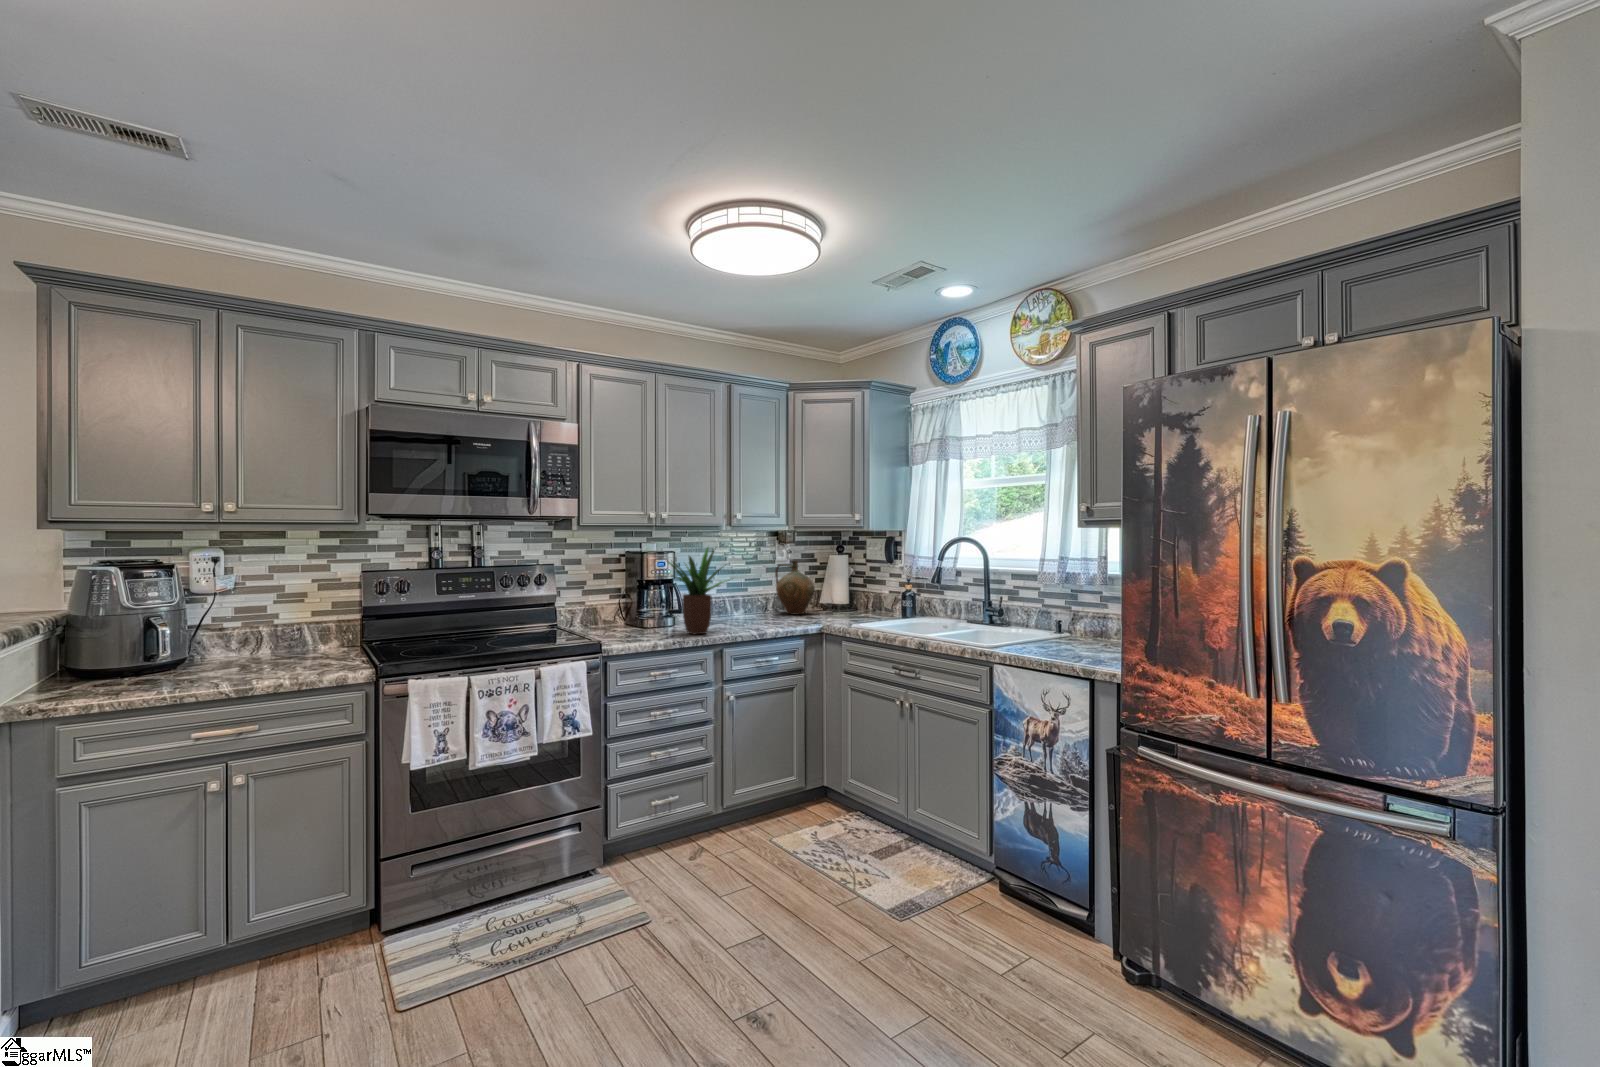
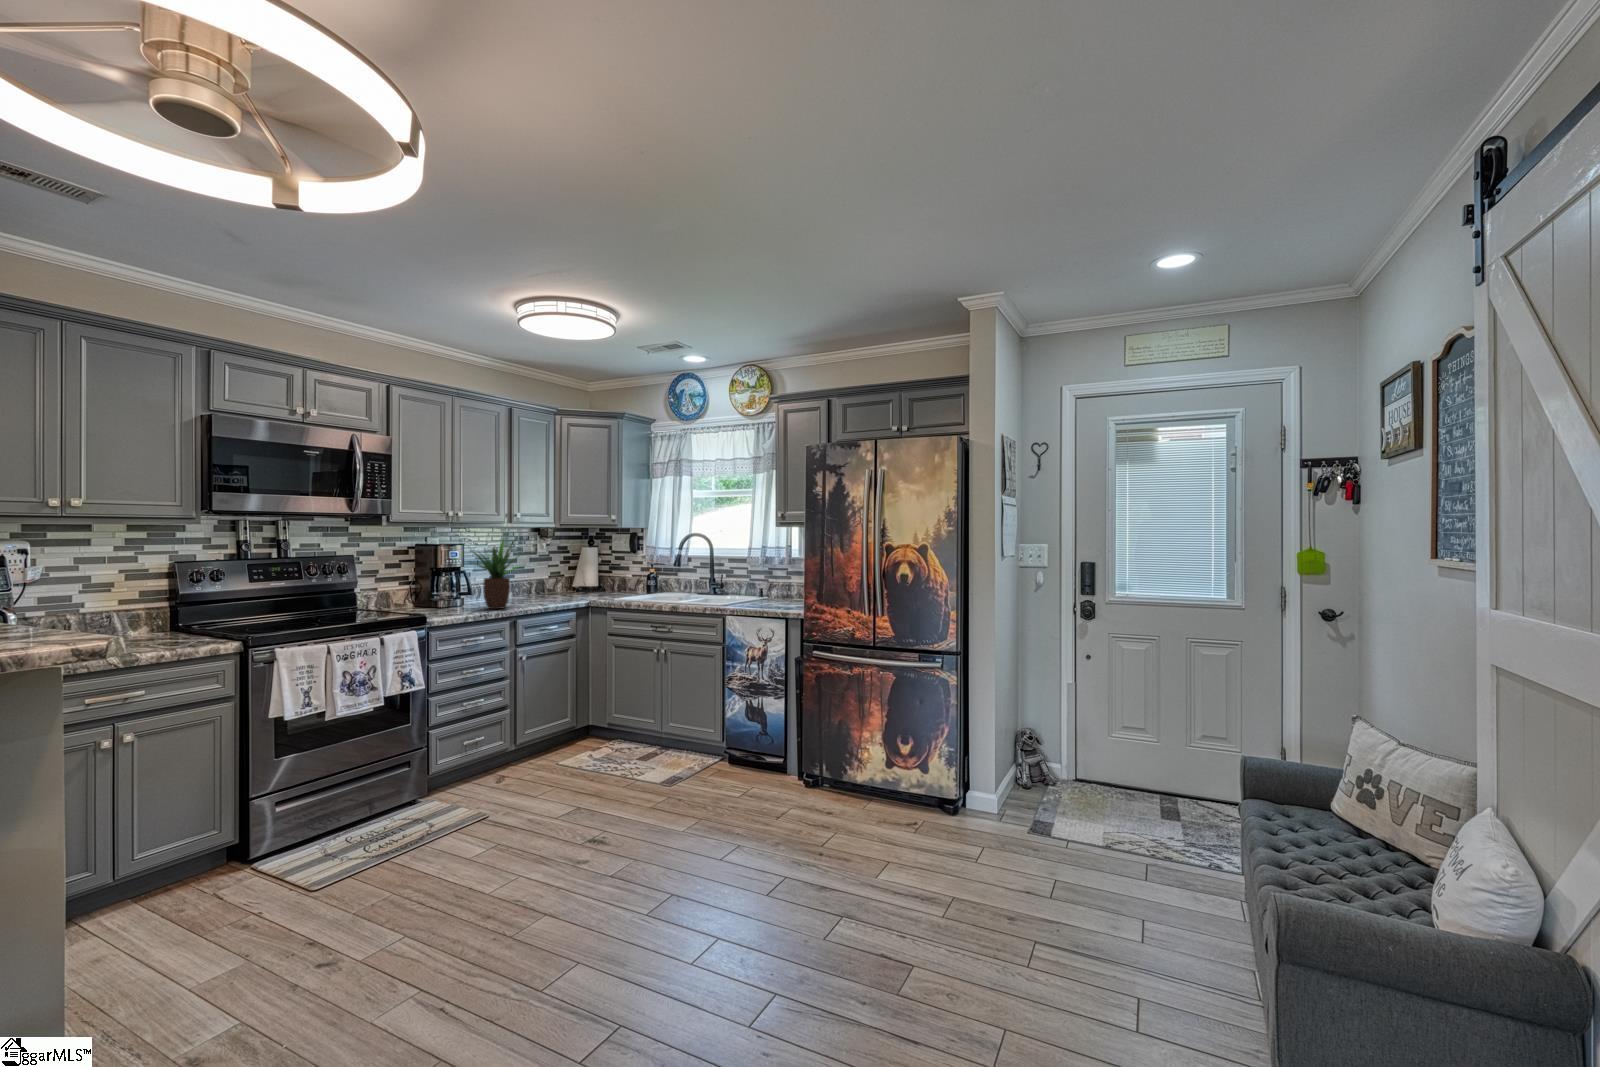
ceramic jug: present [775,560,815,614] -> none [543,552,577,595]

